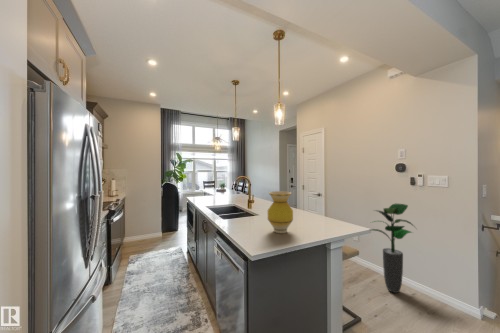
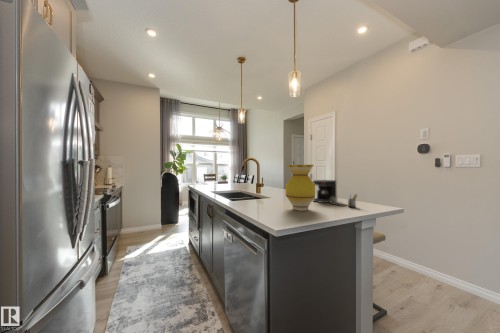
coffee maker: none [294,200,330,229] -> present [313,180,357,207]
potted plant: present [372,204,413,293] -> none [390,188,446,285]

